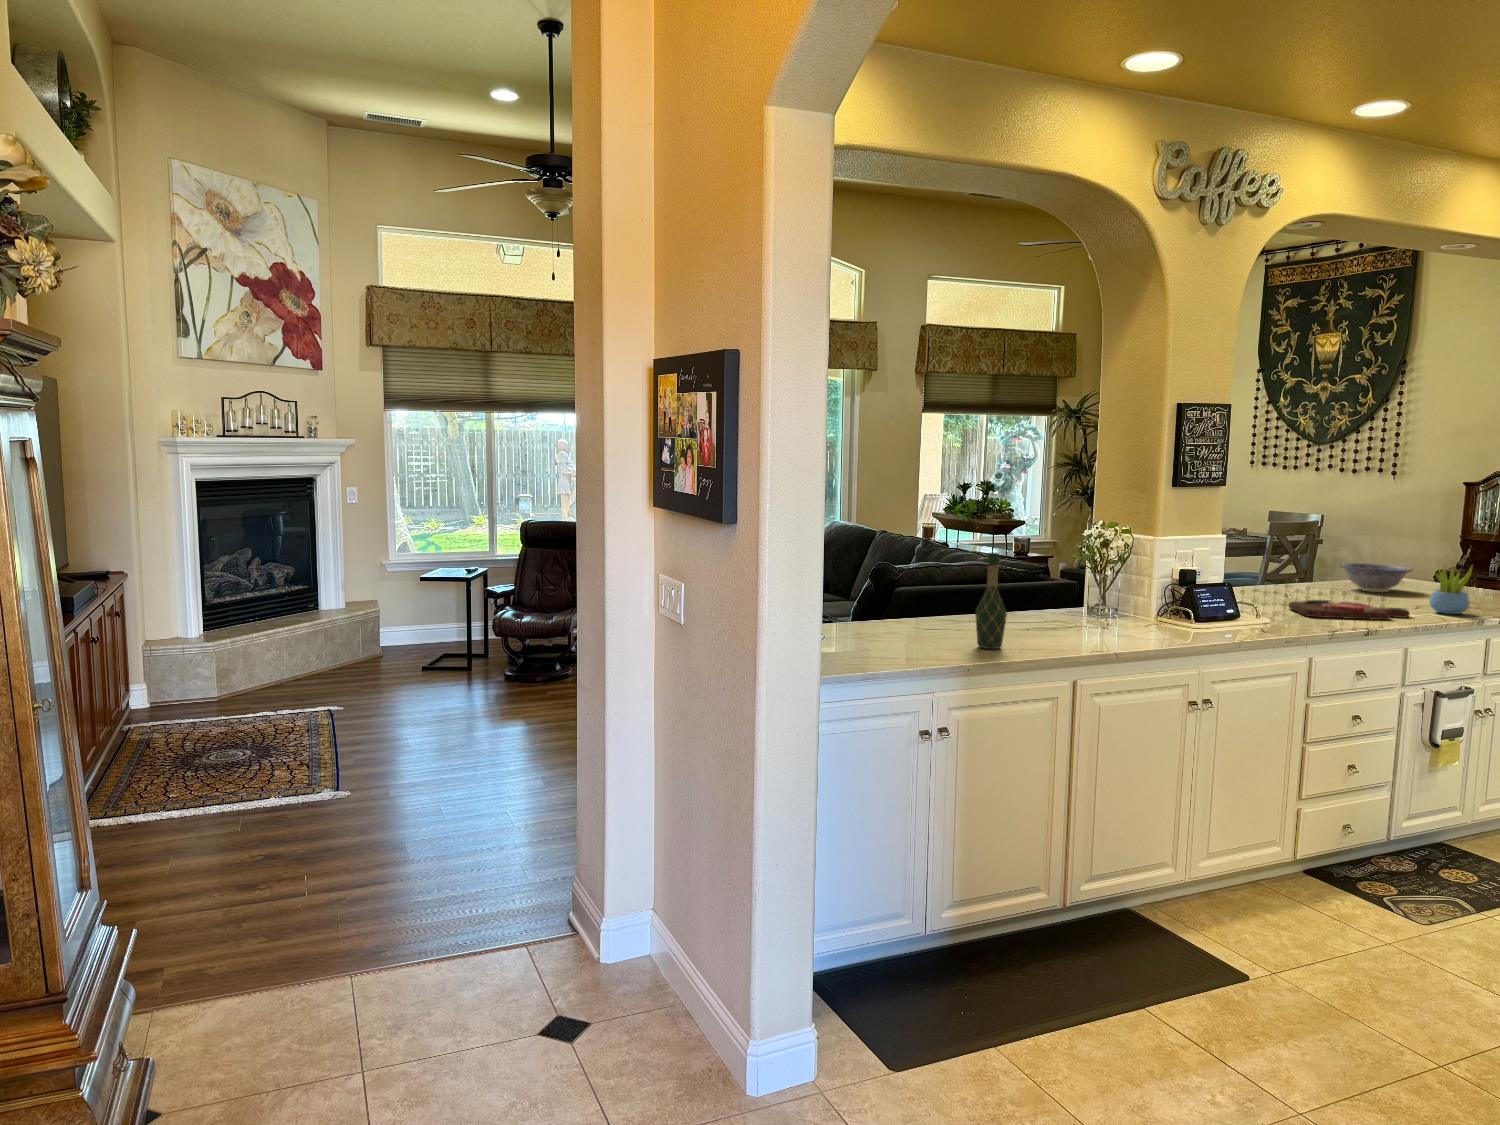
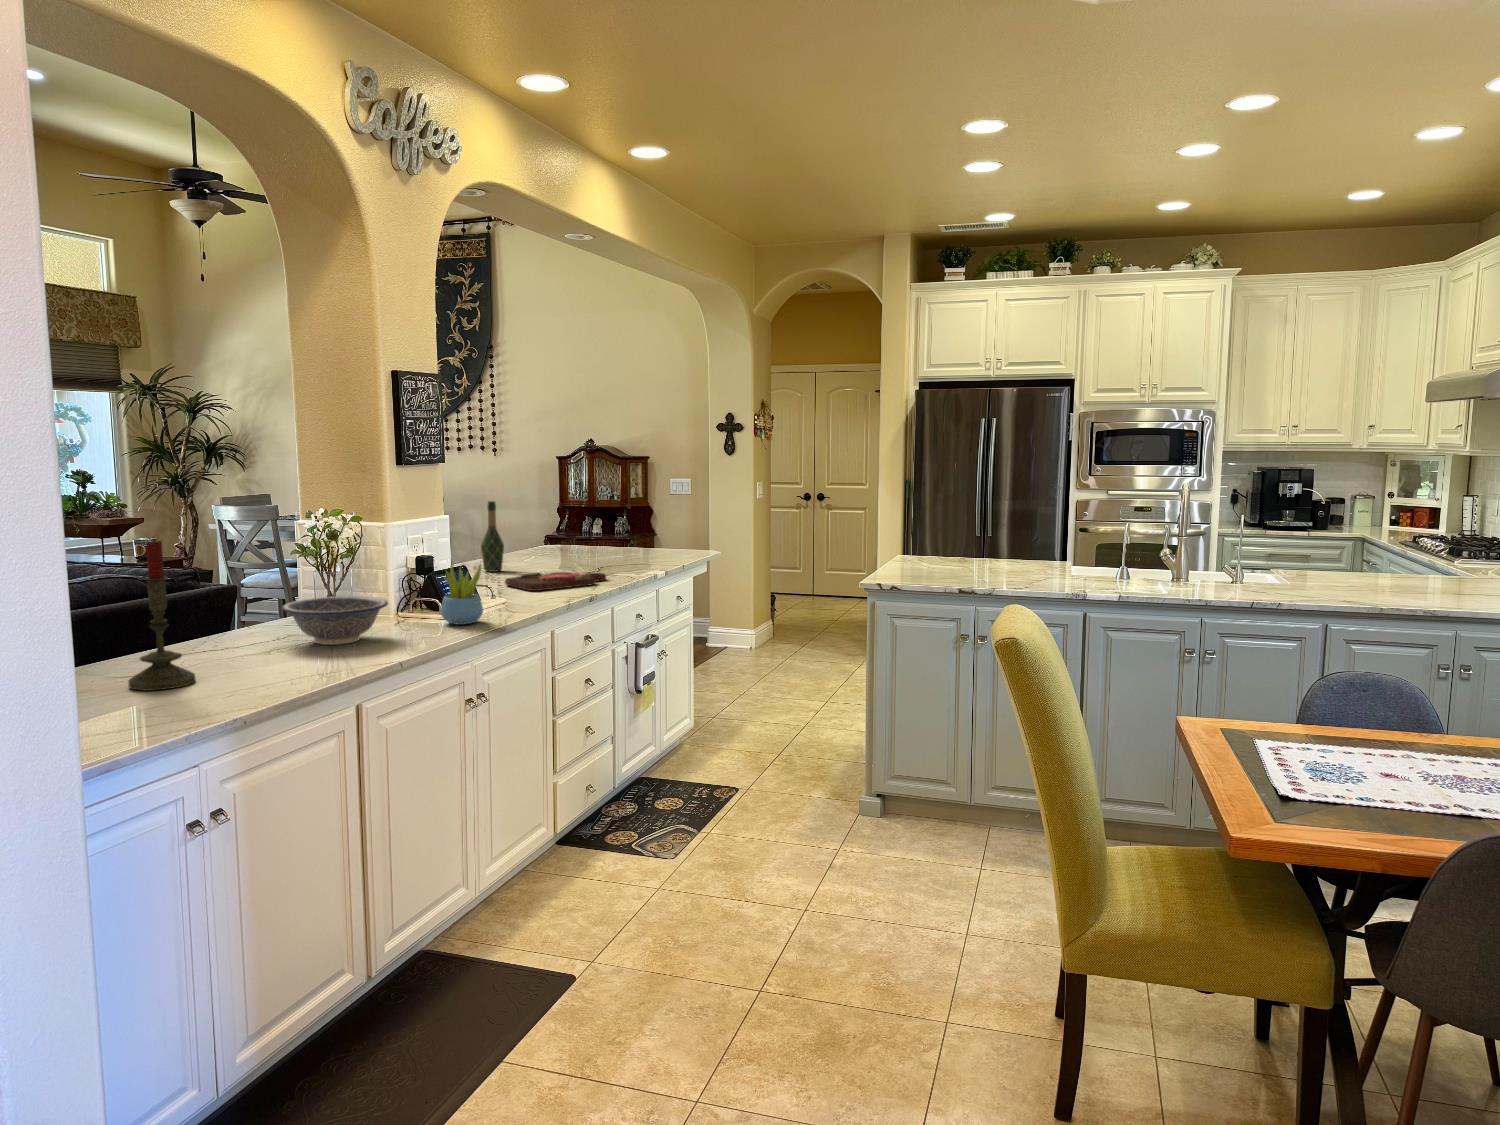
candle: none [922,532,964,640] -> present [128,540,195,691]
wine bottle: present [975,553,1007,649] -> present [481,501,504,572]
decorative bowl: present [1340,563,1412,592] -> present [282,596,388,645]
succulent plant: present [1430,565,1472,614] -> present [440,563,483,625]

